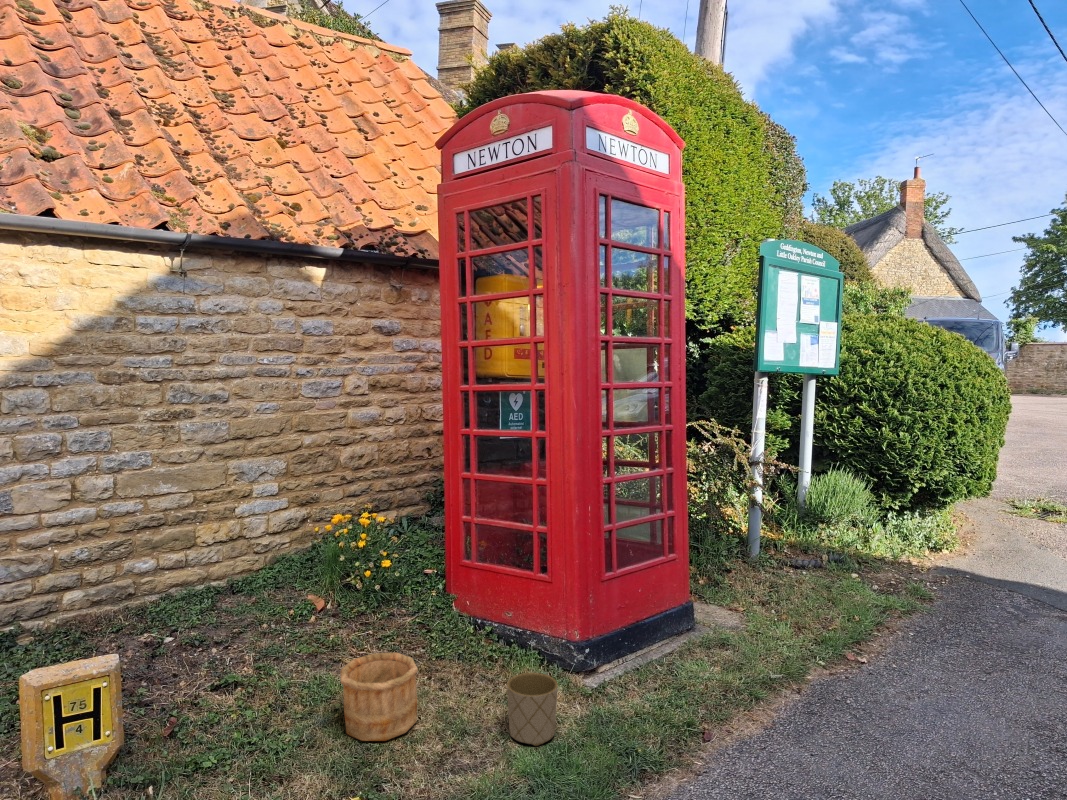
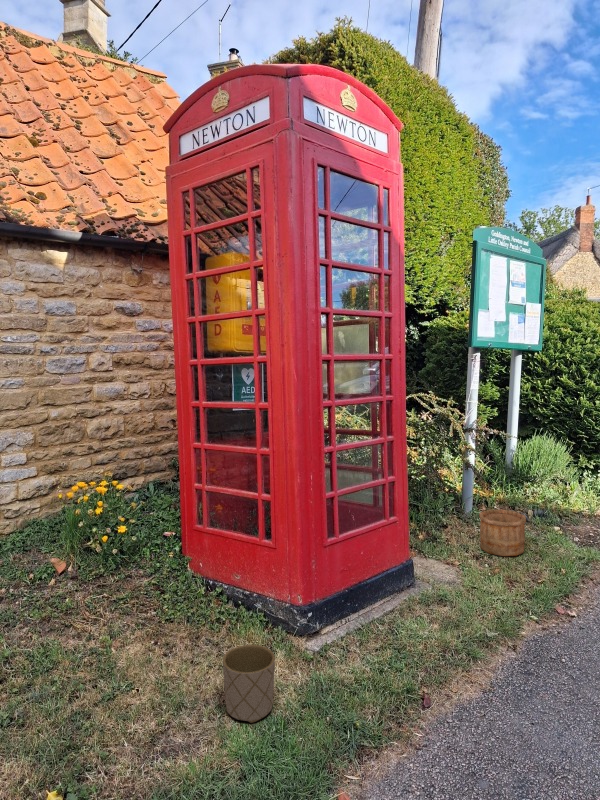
wooden bucket: present [340,653,418,741] -> present [479,509,526,556]

